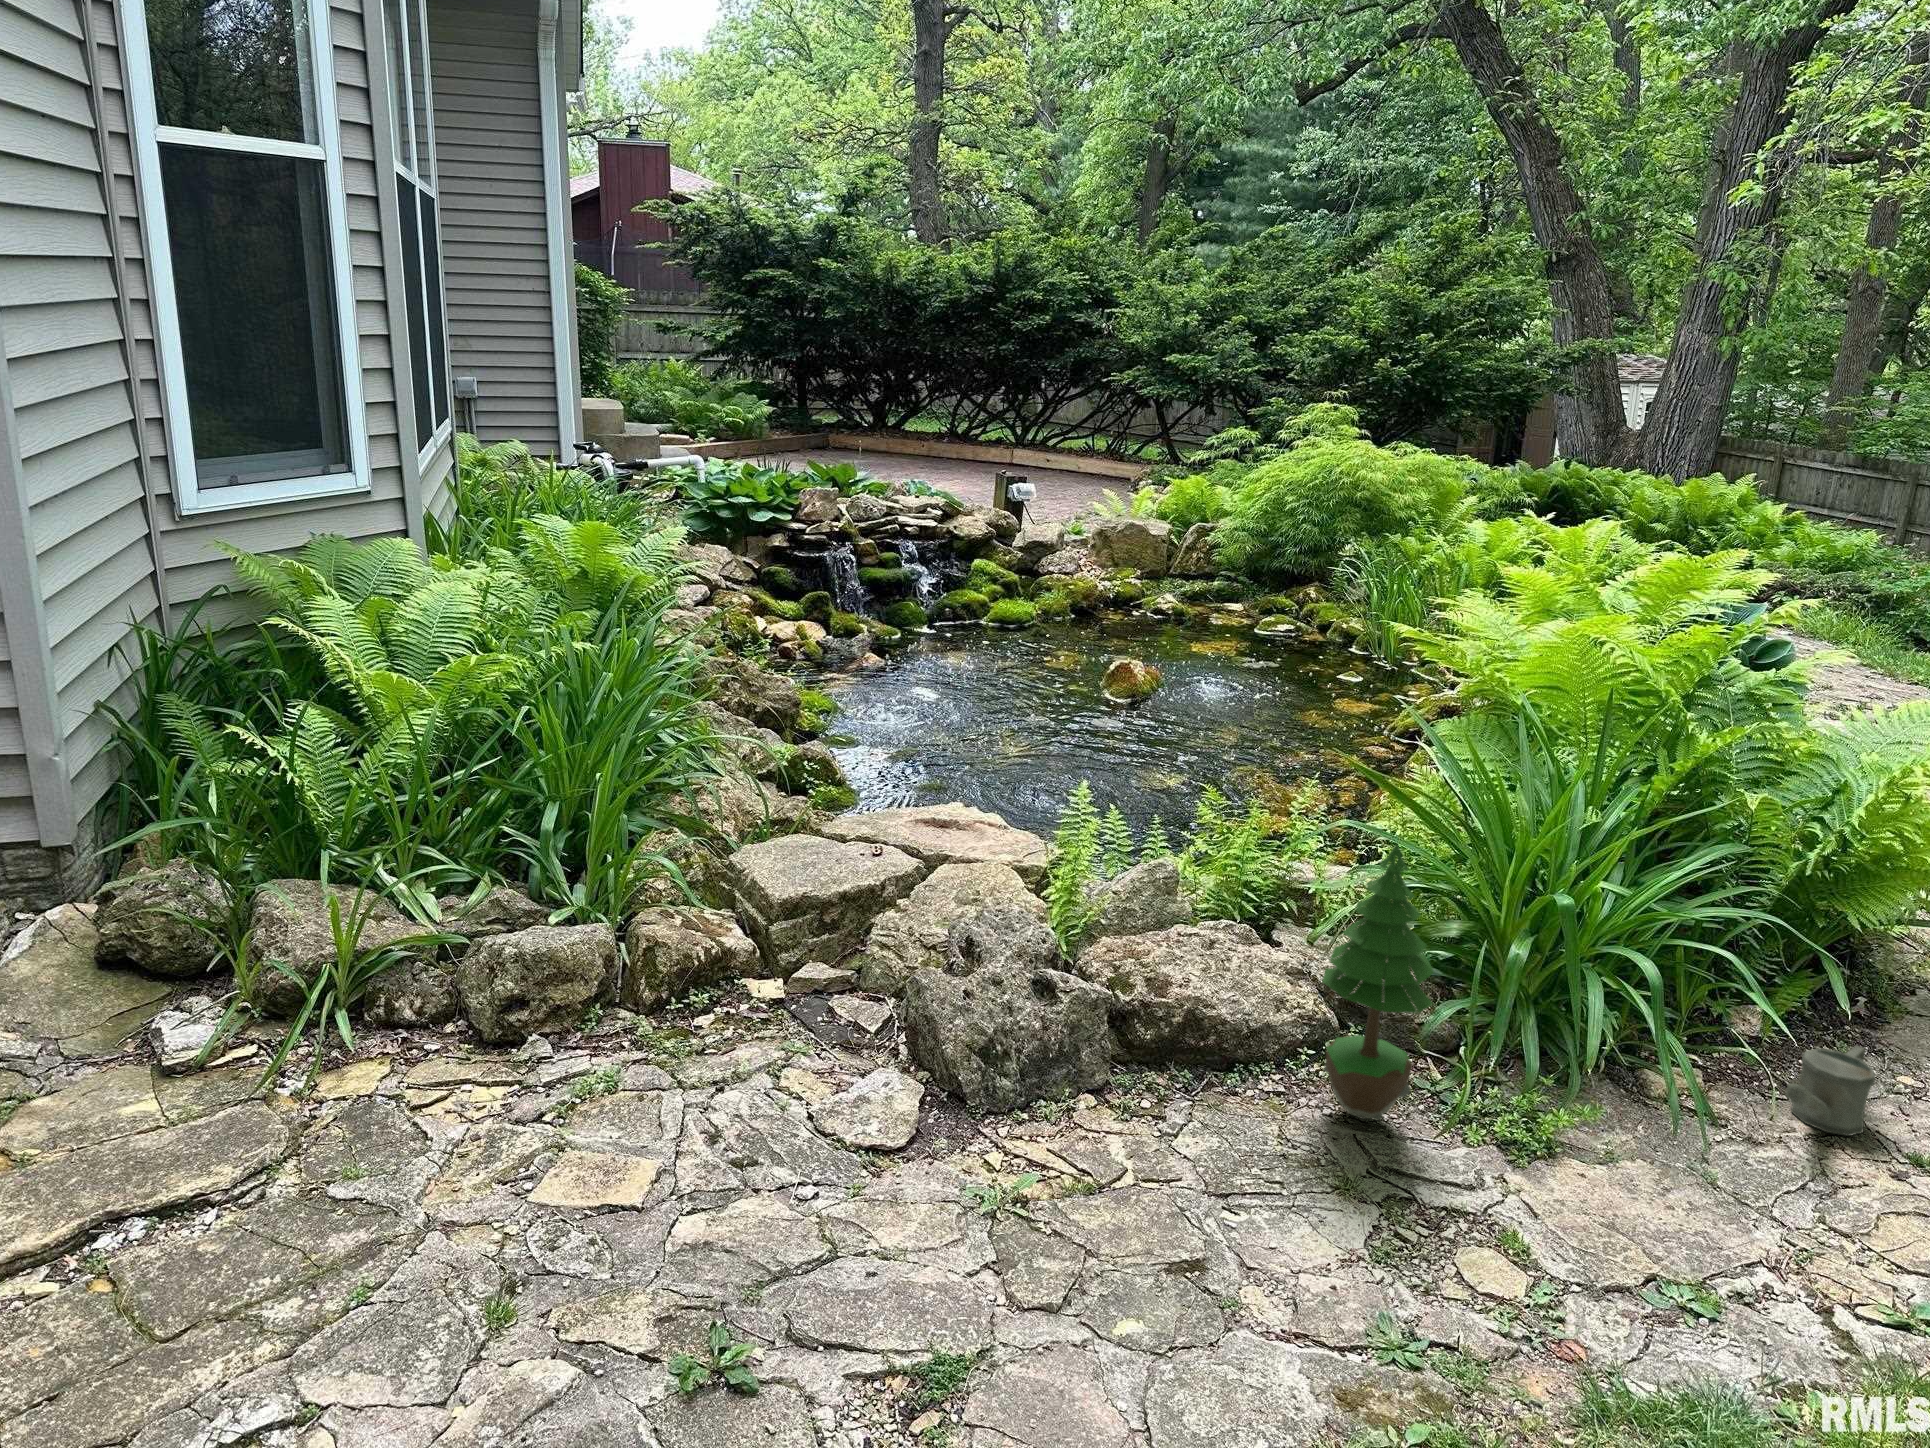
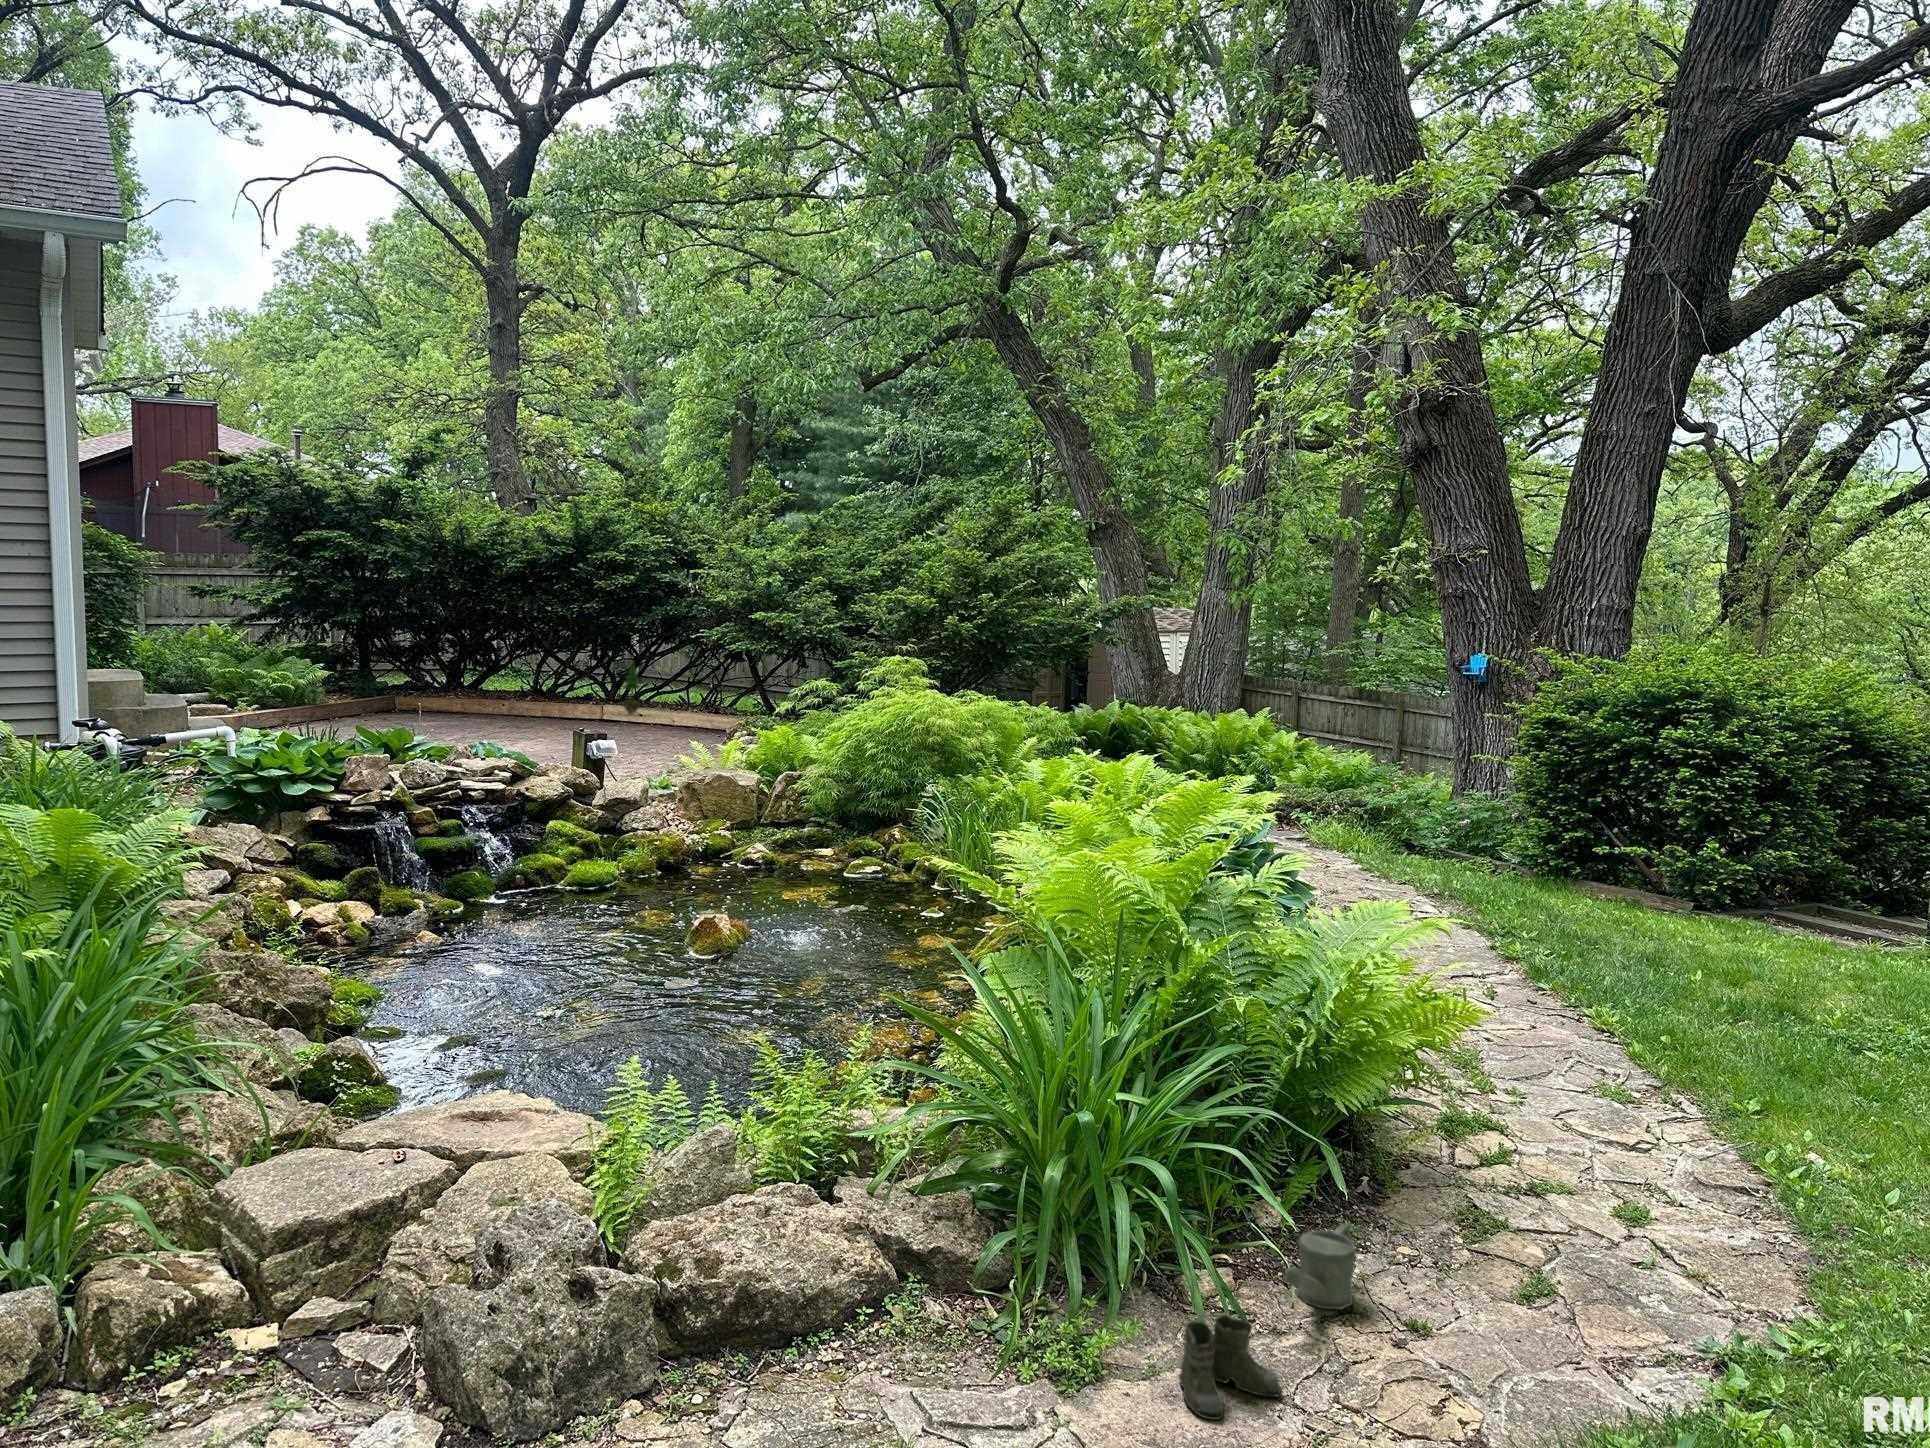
potted tree: present [1322,844,1434,1120] -> present [623,662,640,714]
boots: none [1631,1120,1775,1224] -> present [1179,1315,1281,1420]

